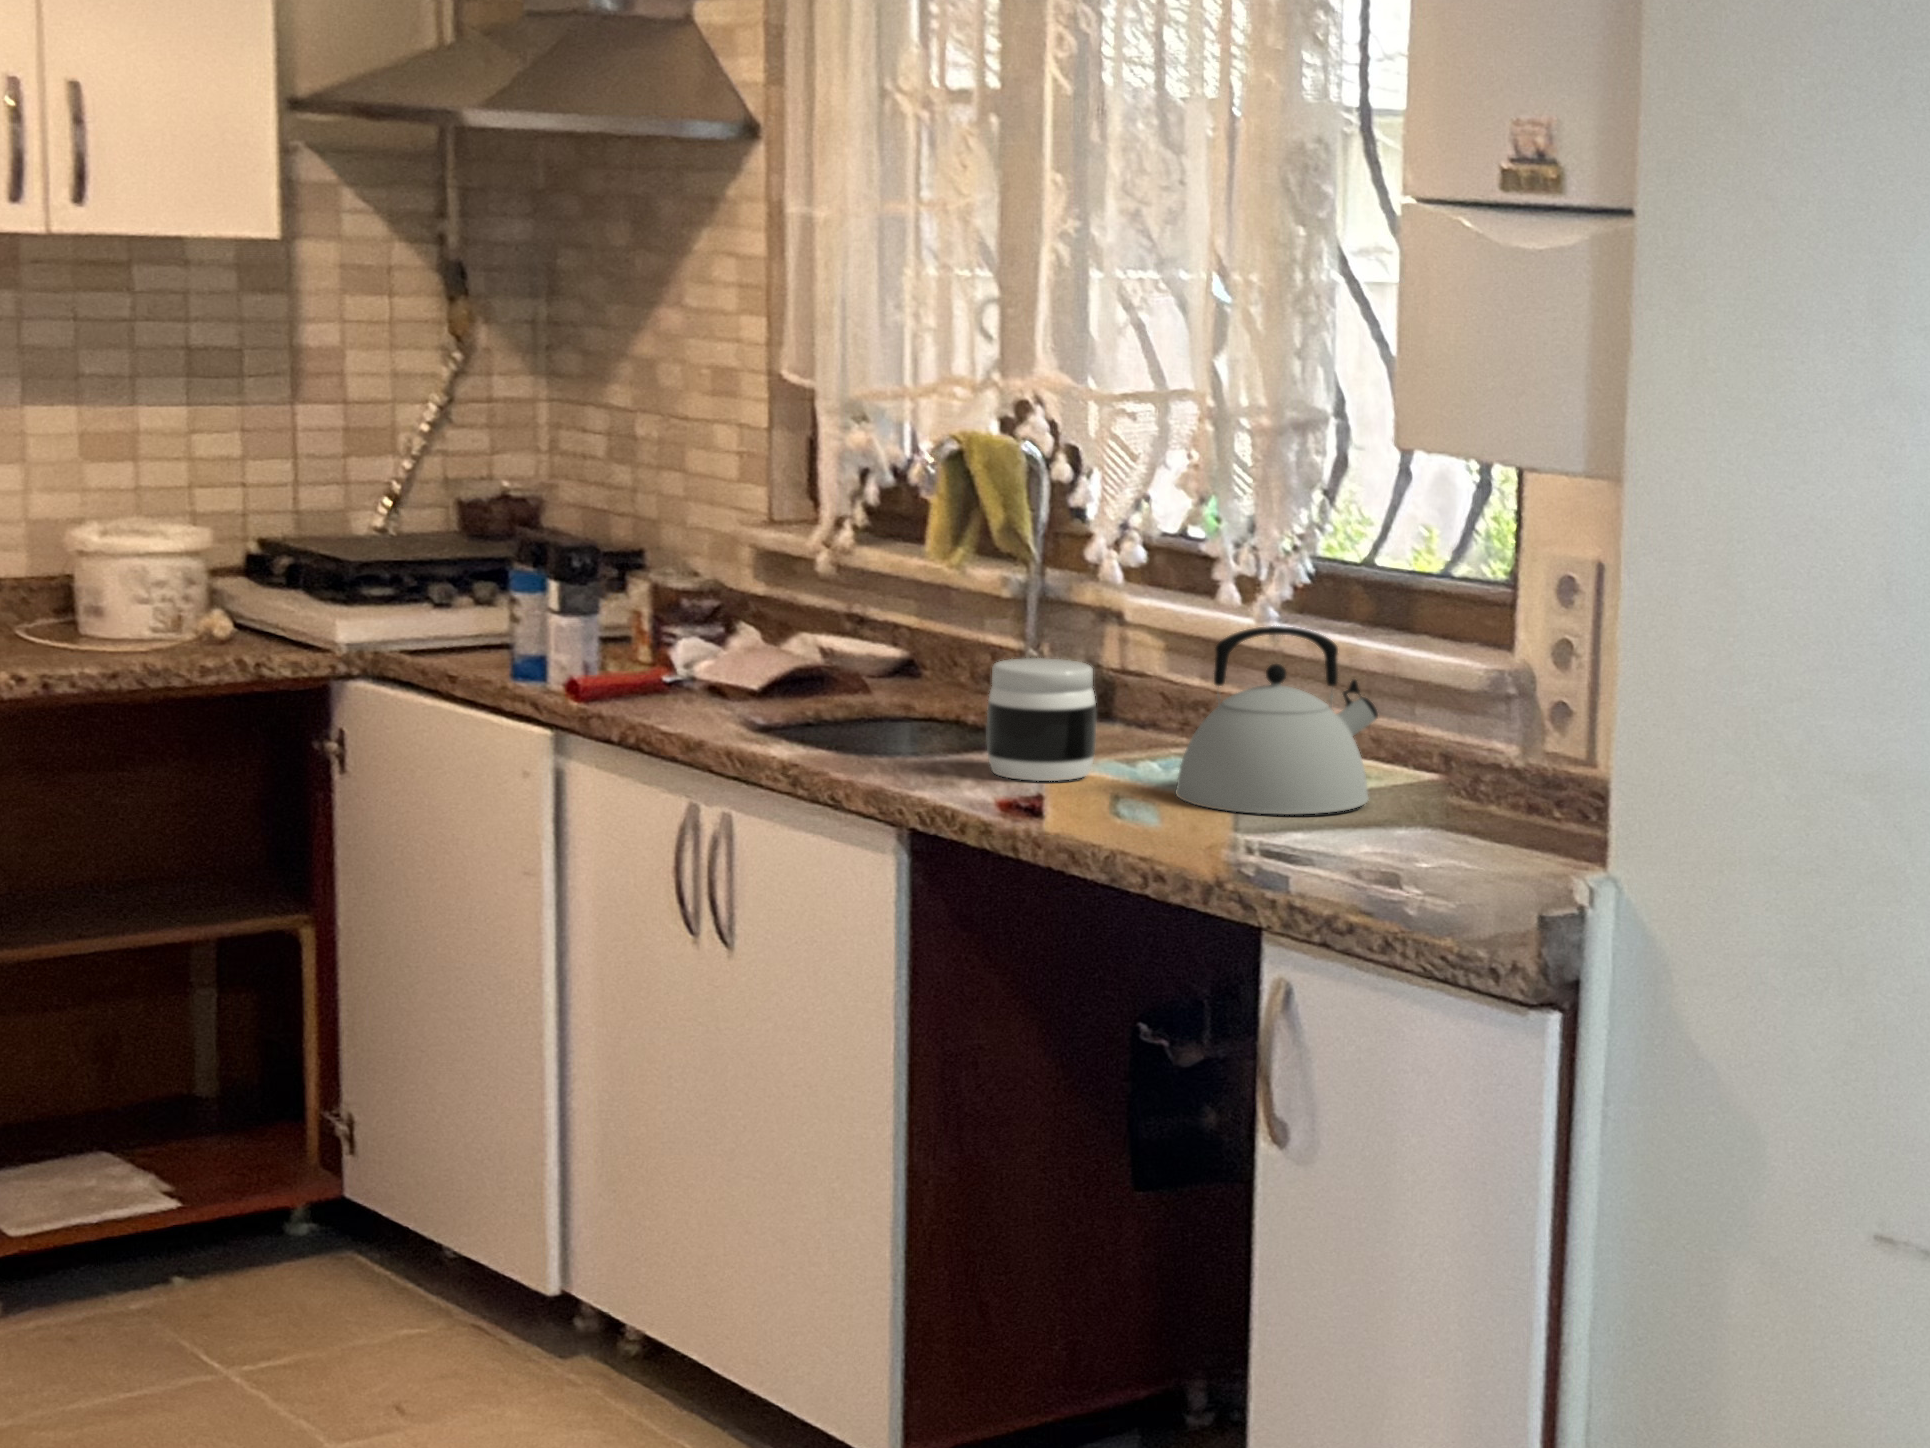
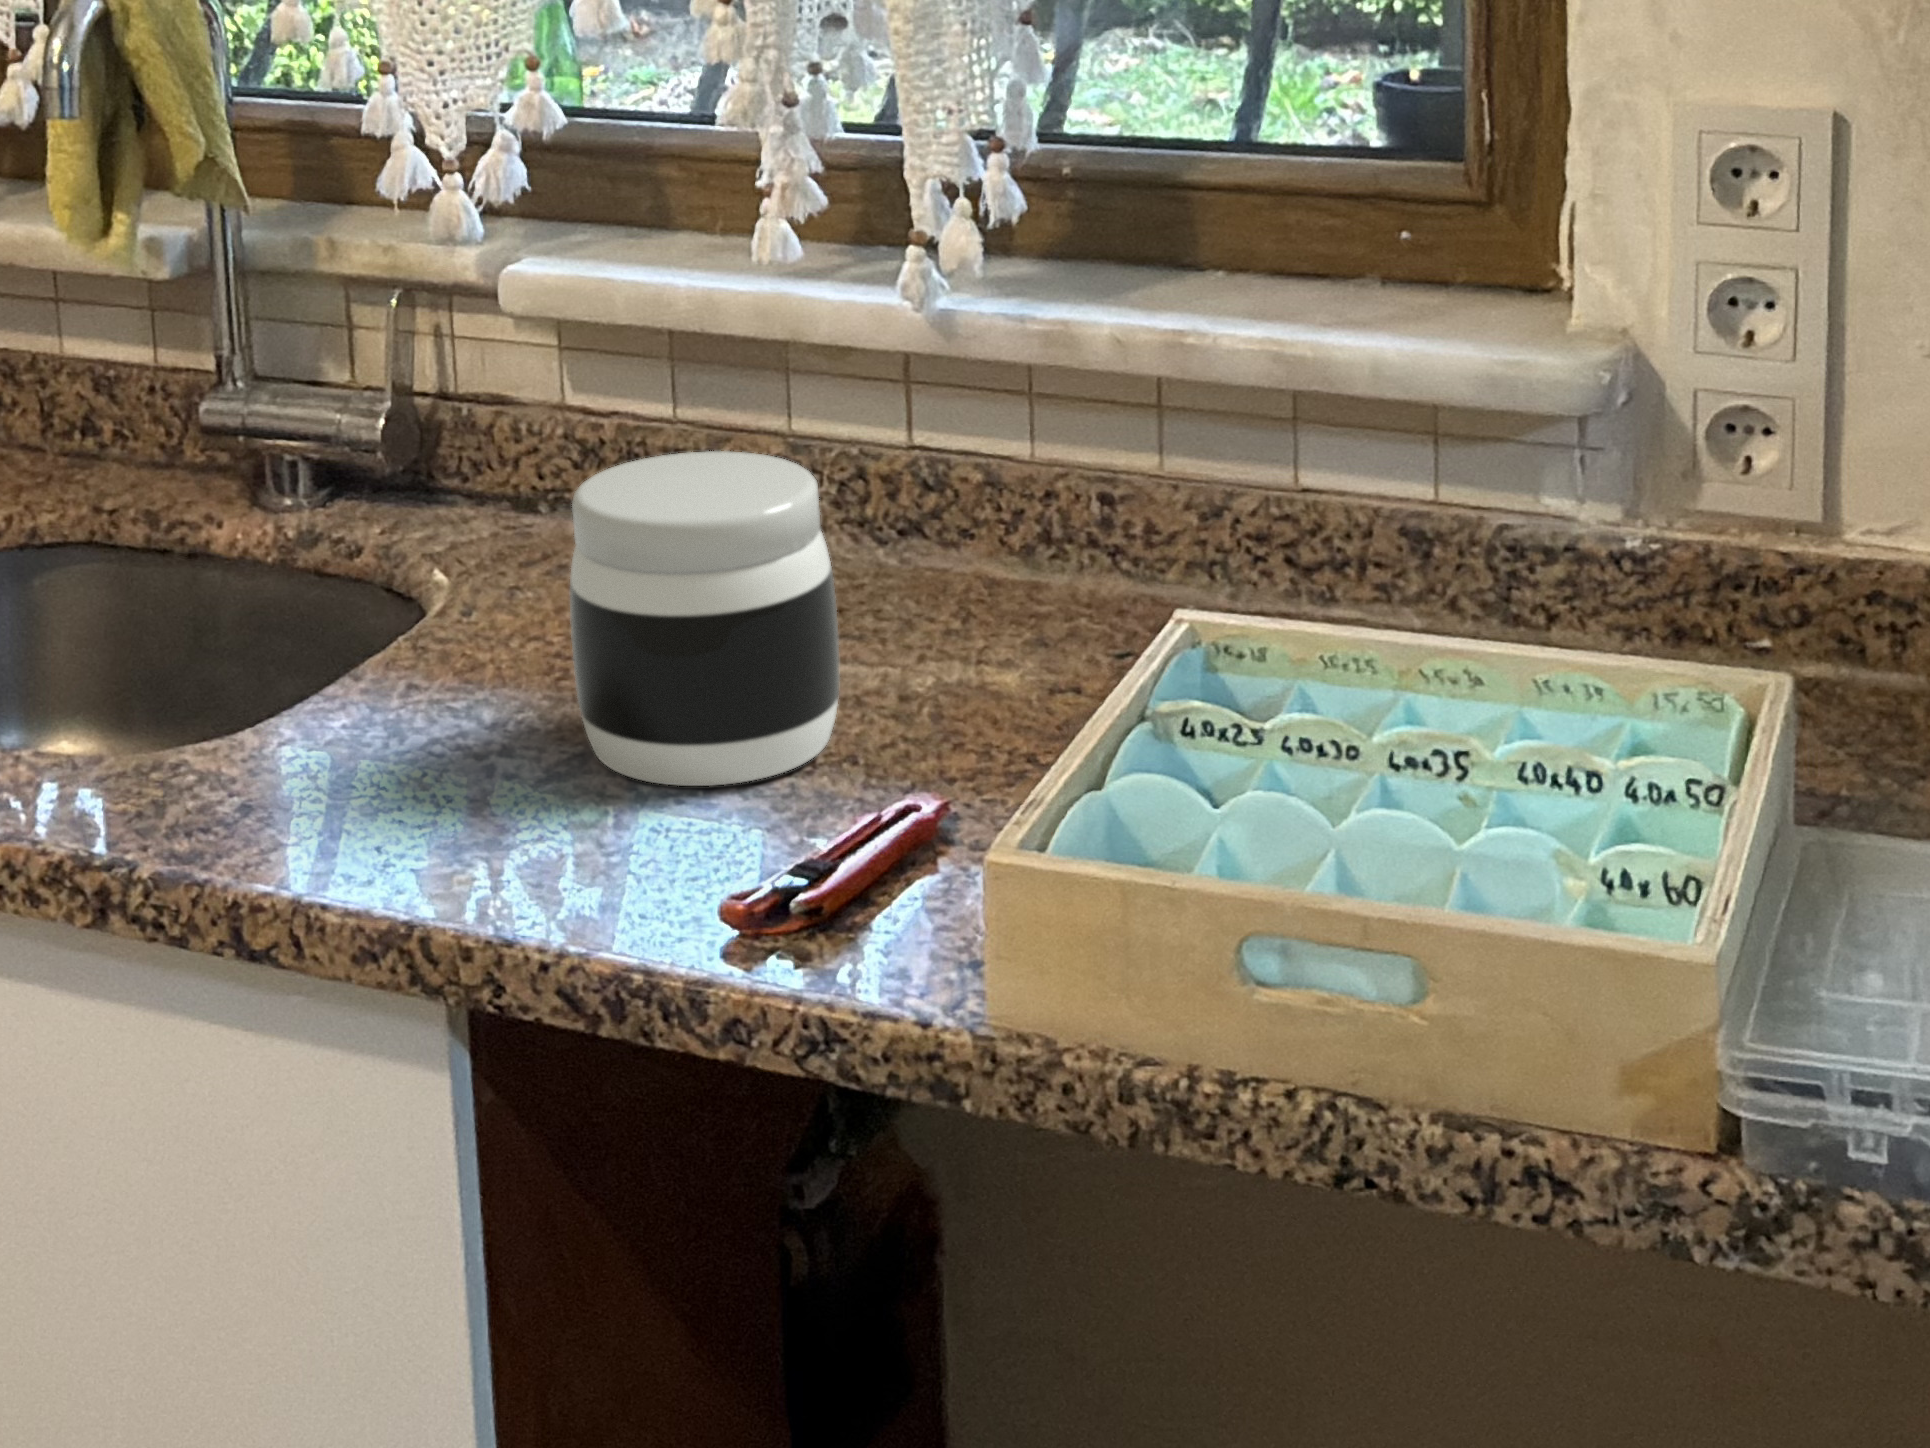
kettle: present [1175,626,1378,814] -> none [1053,293,1524,784]

